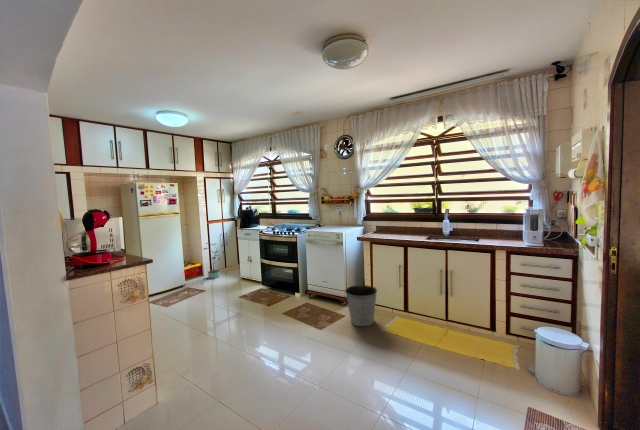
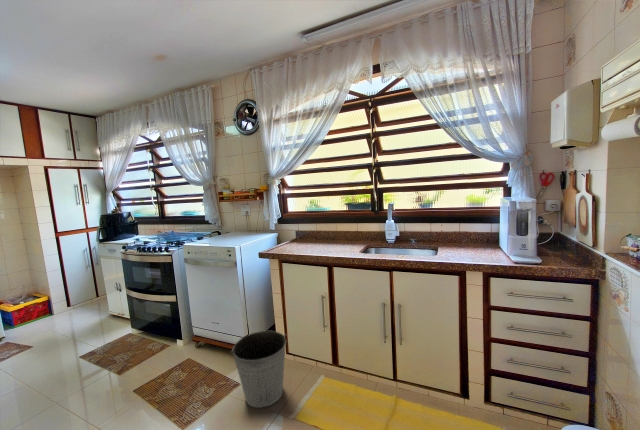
potted plant: present [204,243,225,279] -> none [42,264,87,319]

